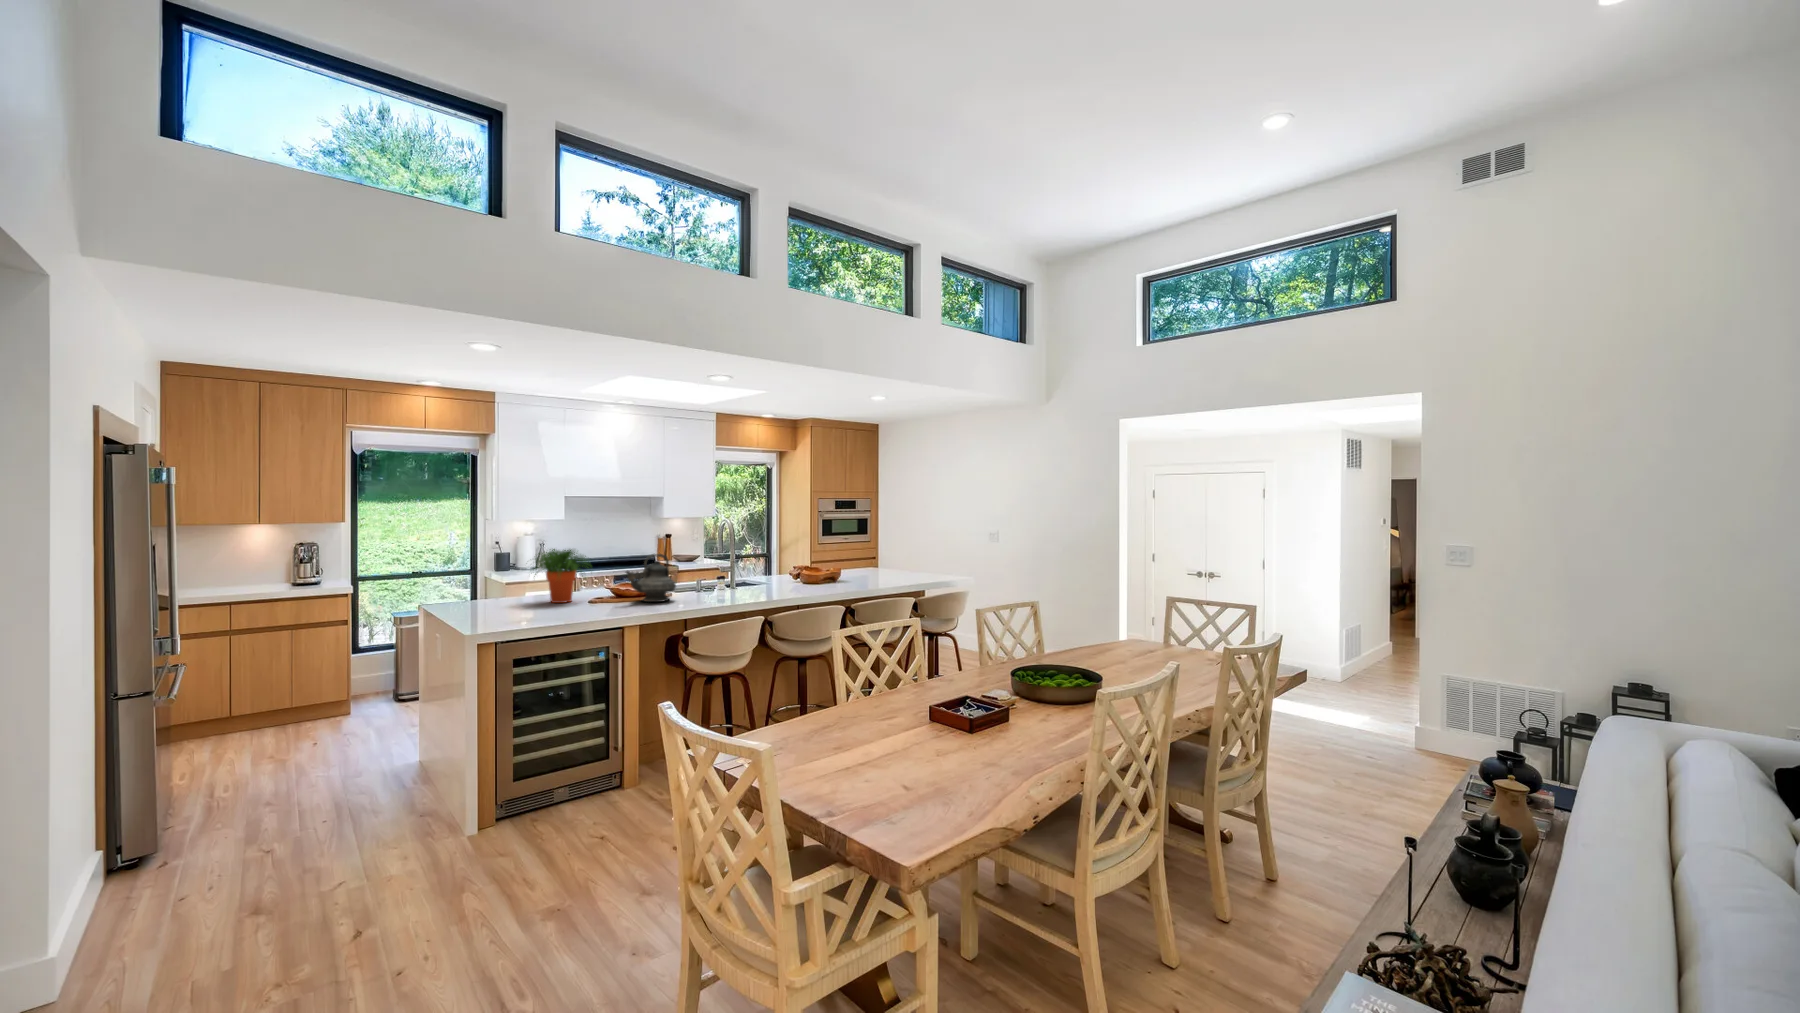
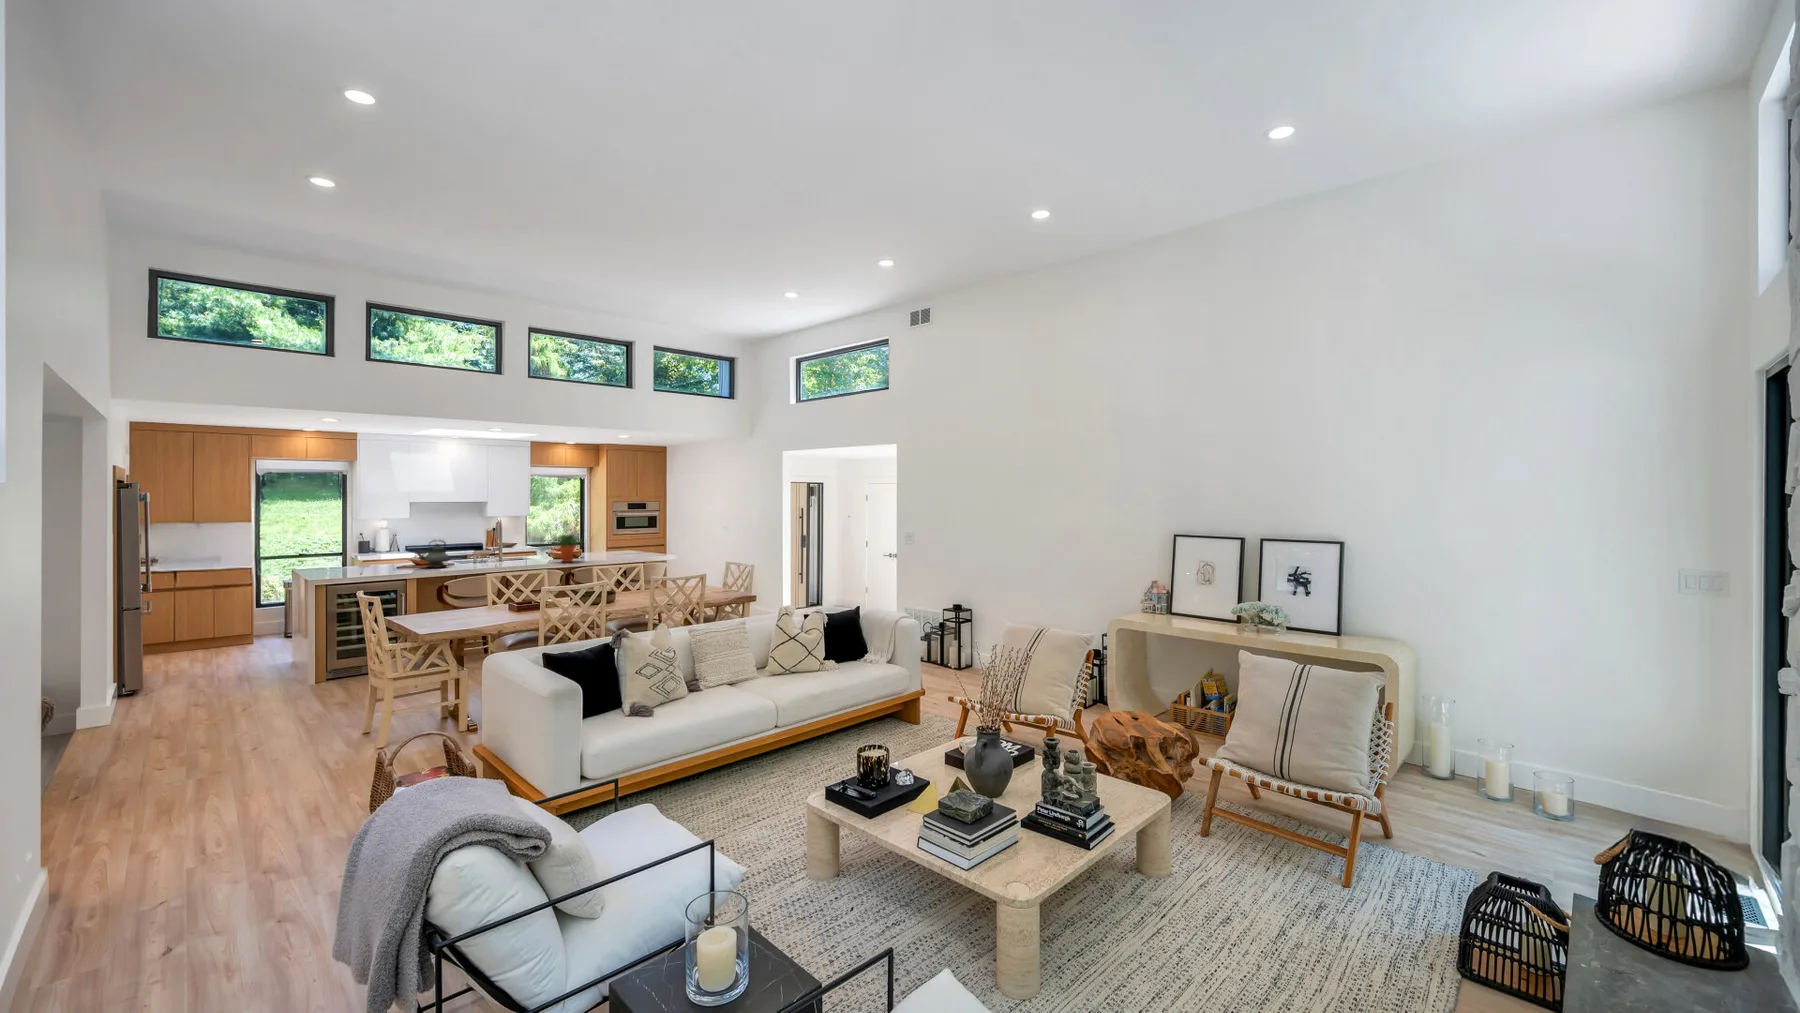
potted plant: present [534,549,590,603] -> present [553,534,582,562]

